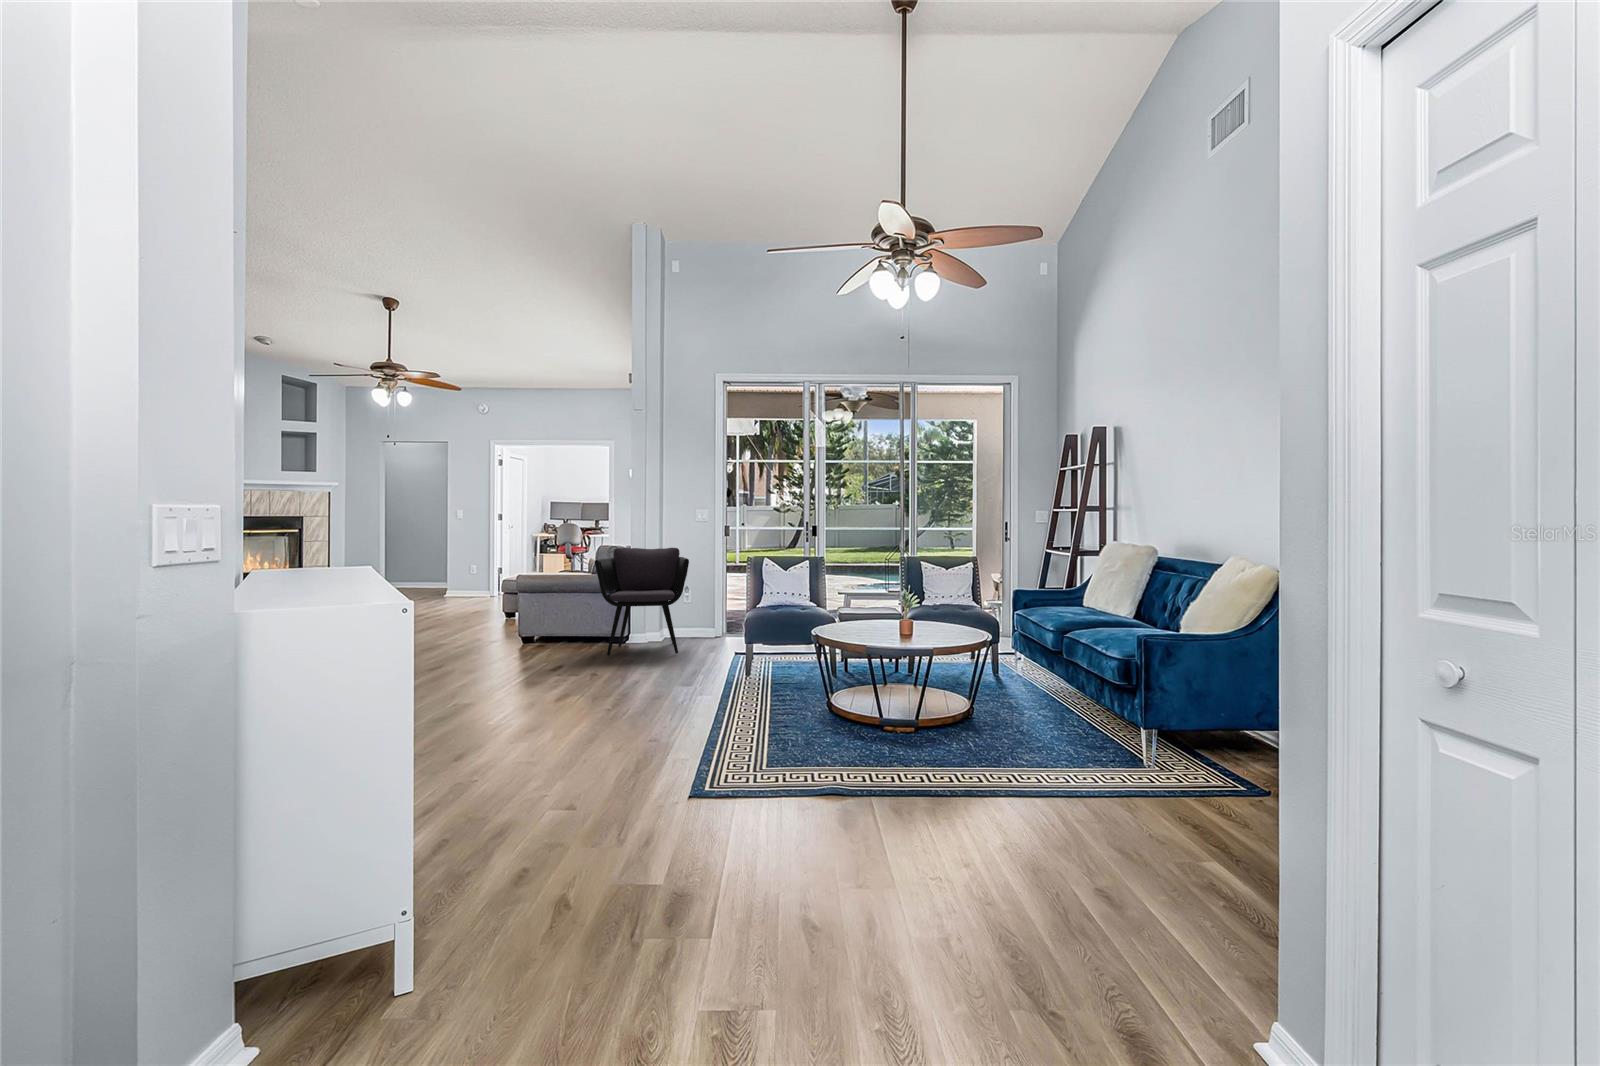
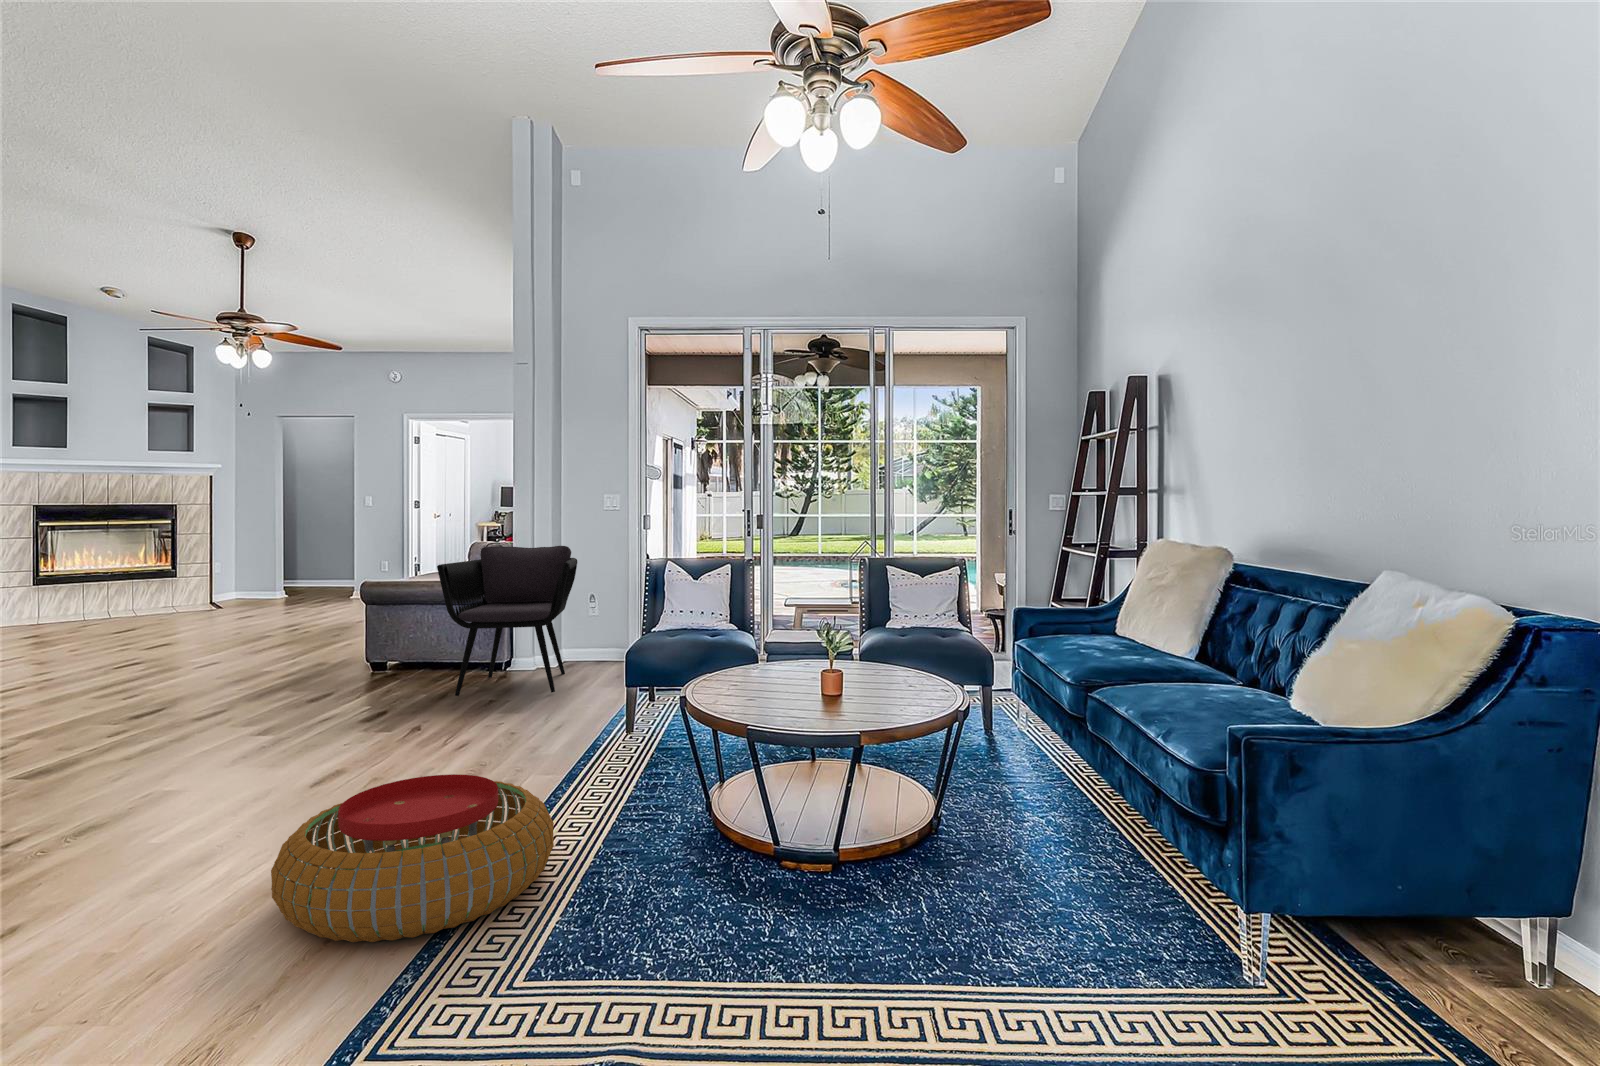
pouf: none [603,676,752,753] -> present [271,774,554,942]

